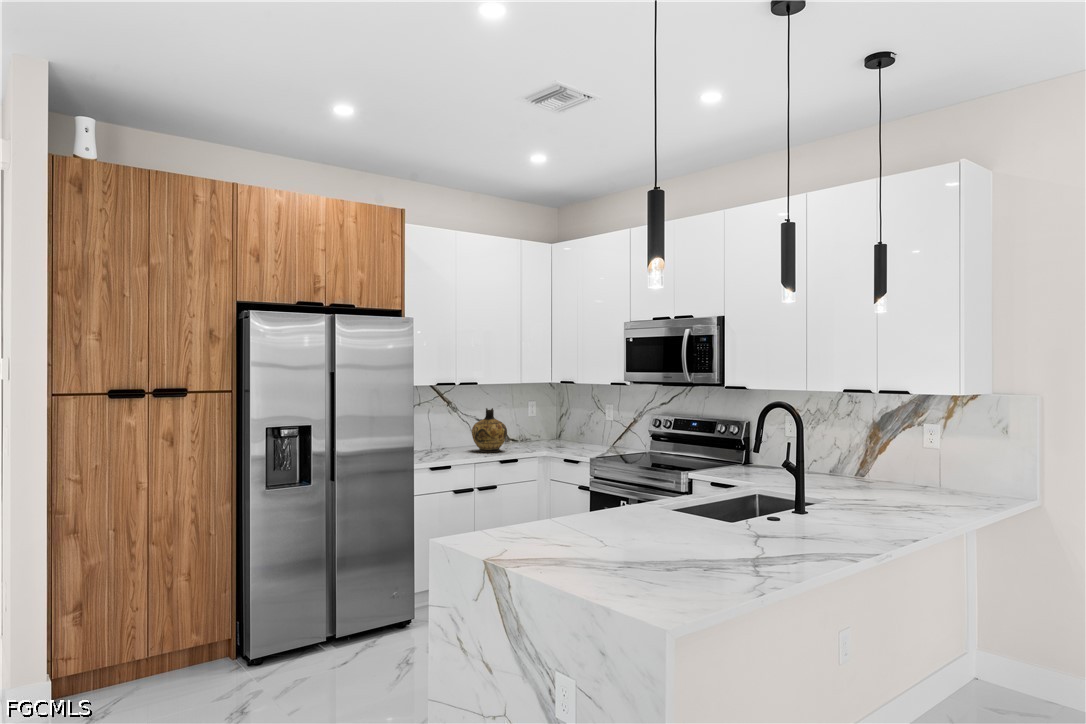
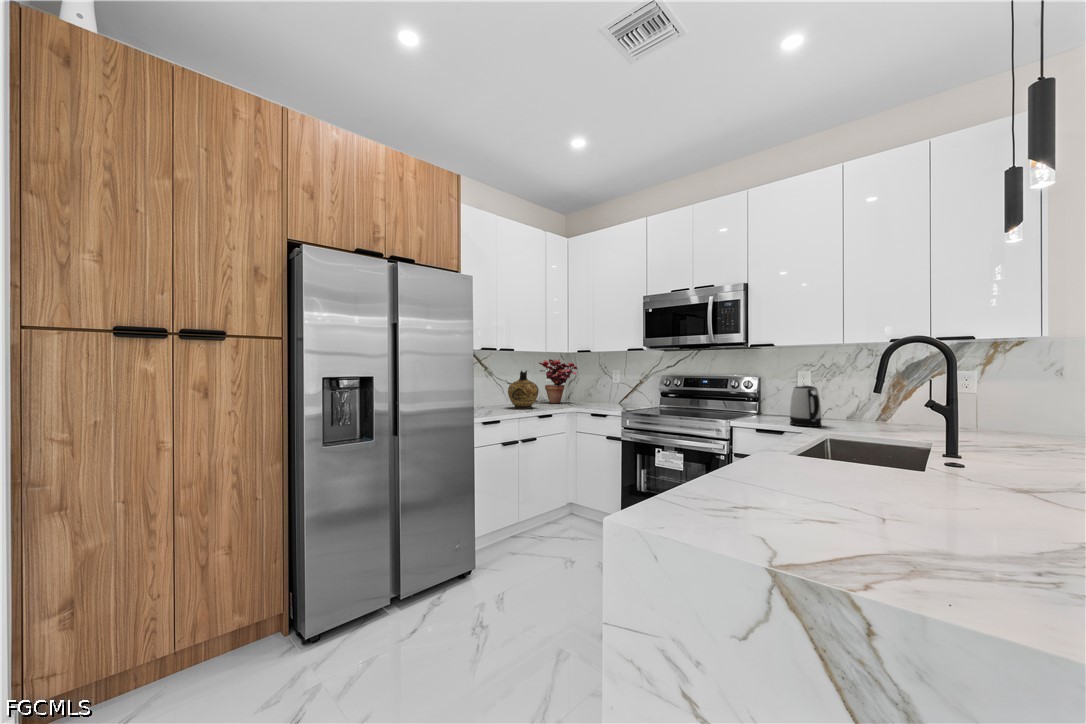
potted plant: none [516,391,564,445] -> present [539,359,577,403]
kettle: none [744,437,775,481] -> present [790,385,822,427]

